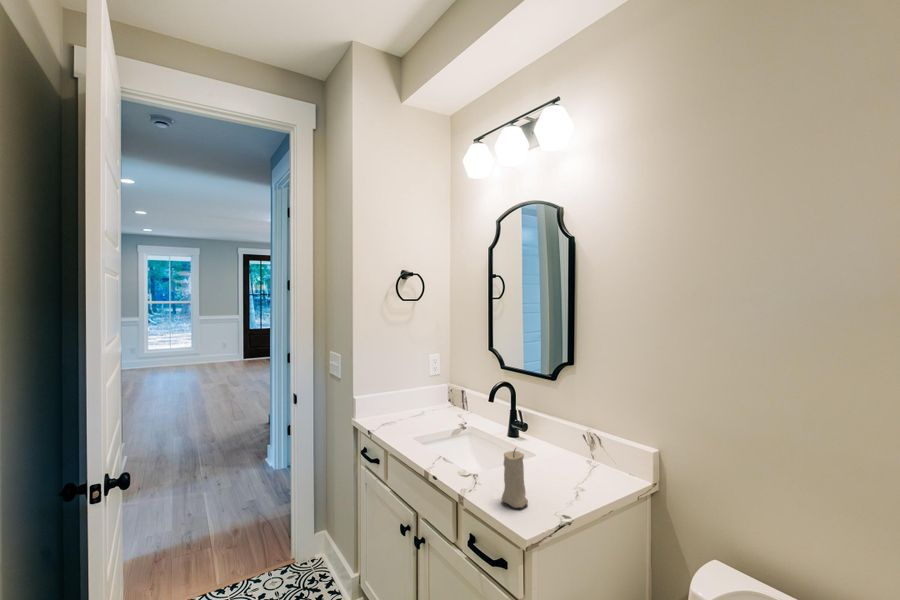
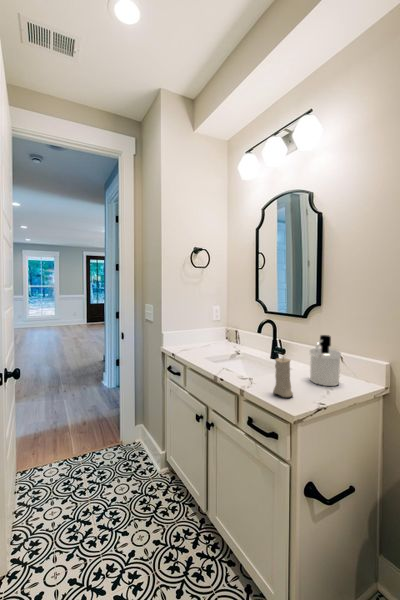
soap dispenser: none [555,412,596,485] -> present [310,335,341,386]

